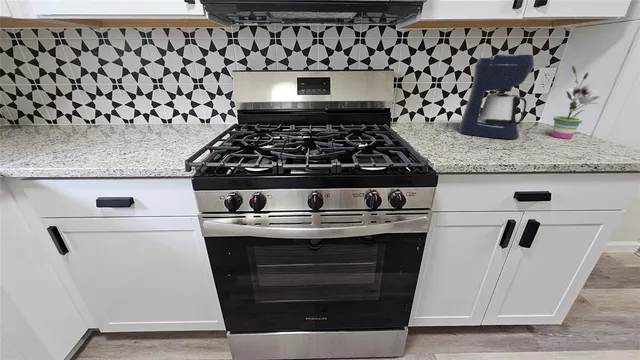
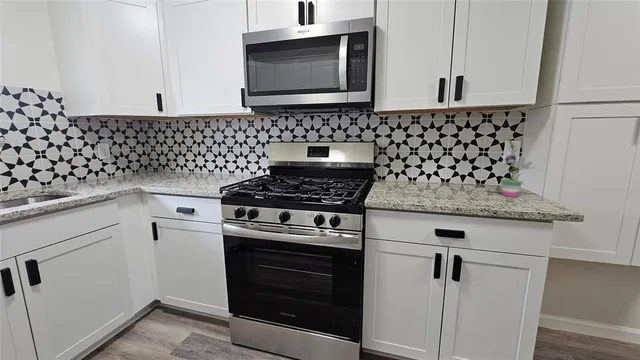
coffee maker: present [459,54,534,139] -> none [421,131,470,193]

